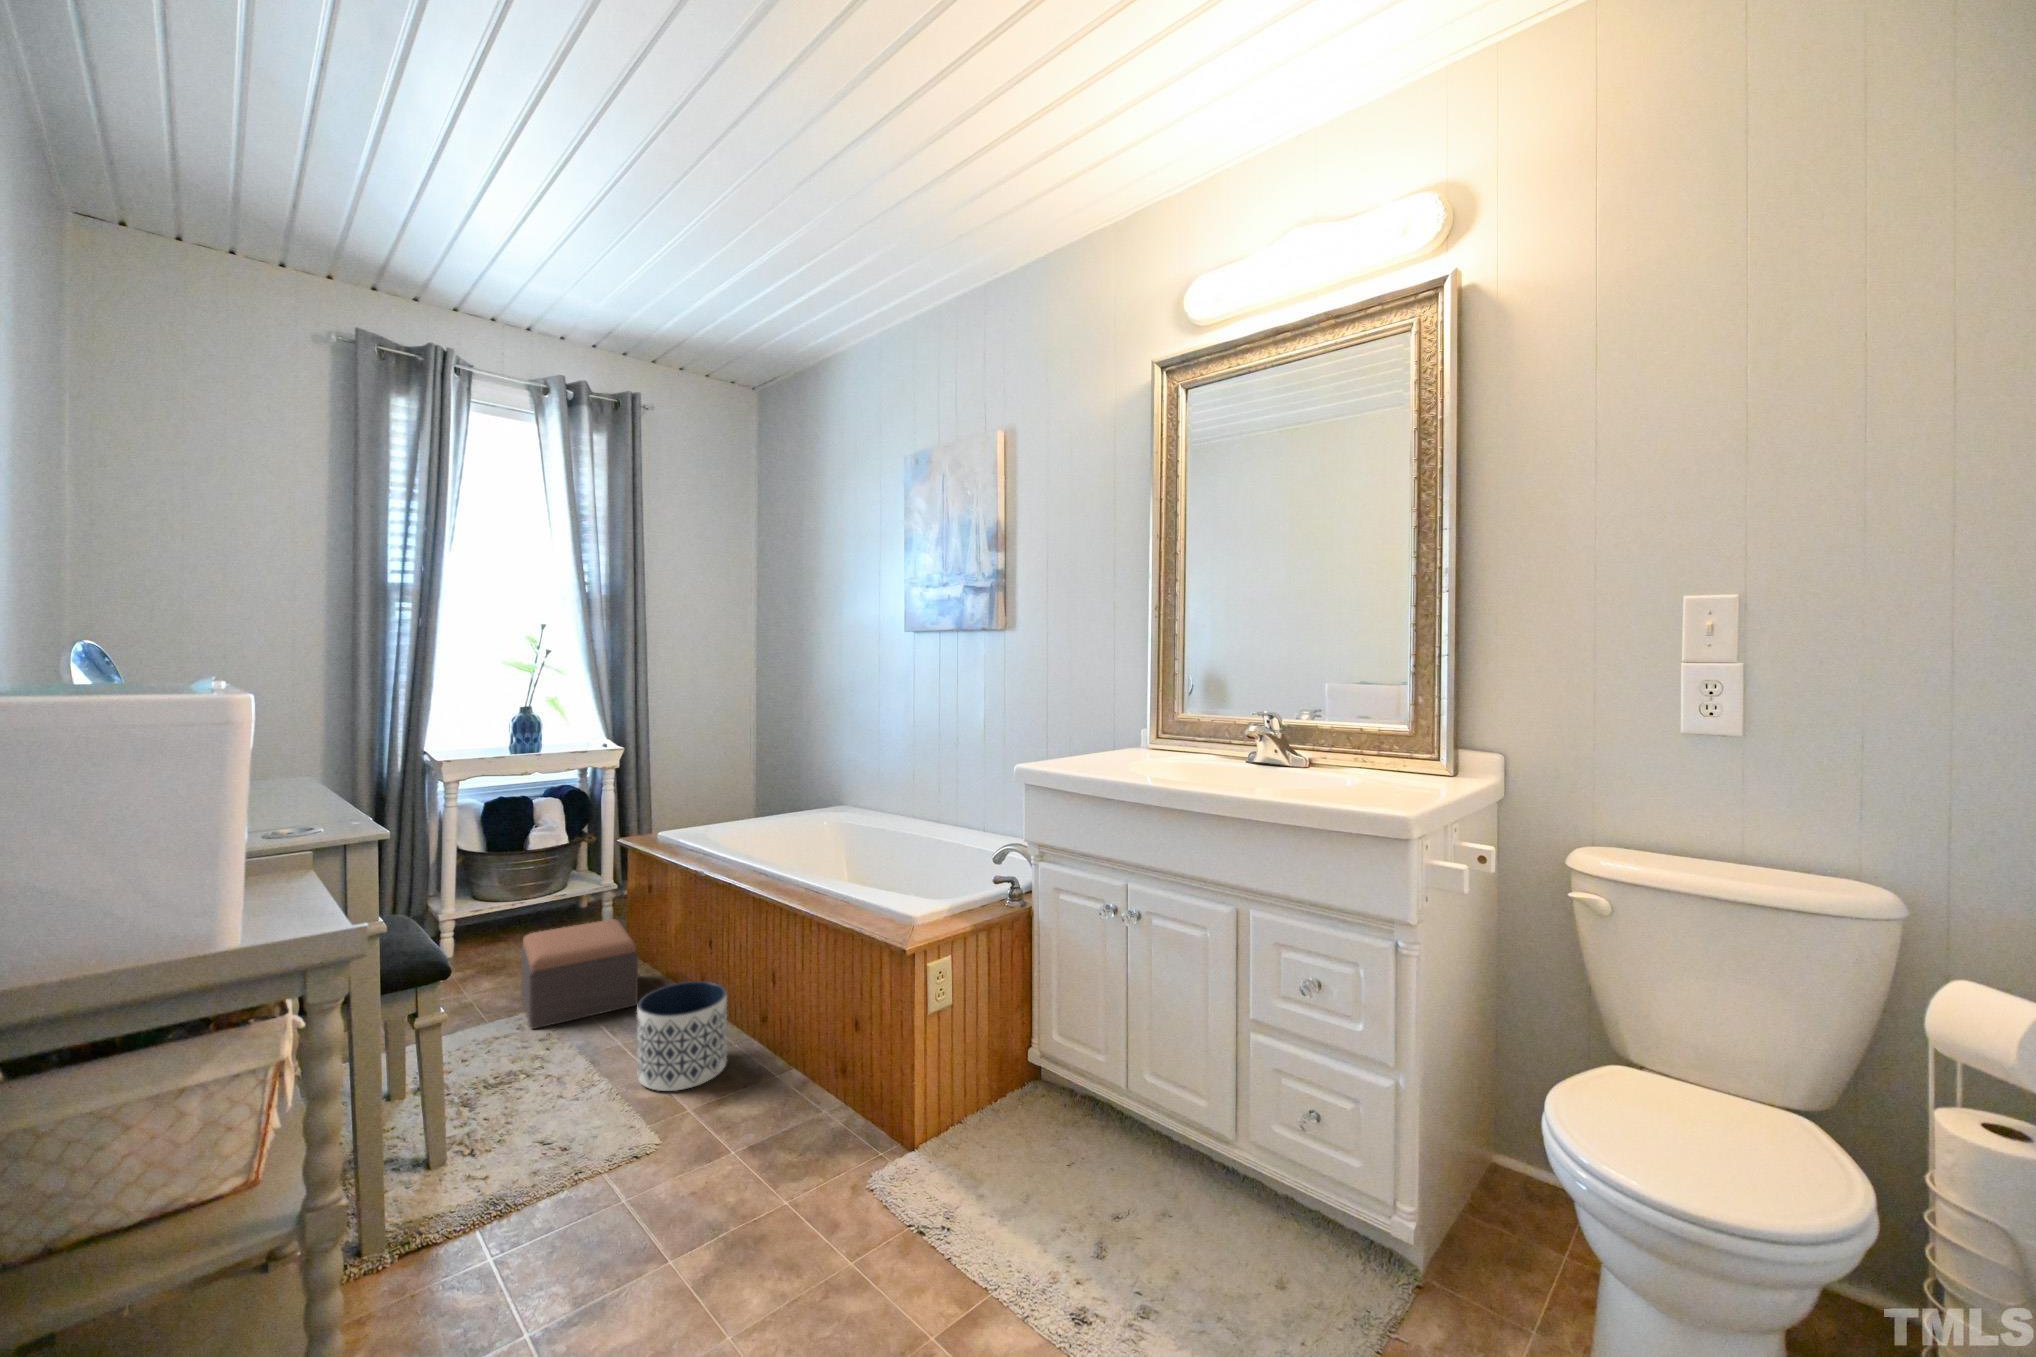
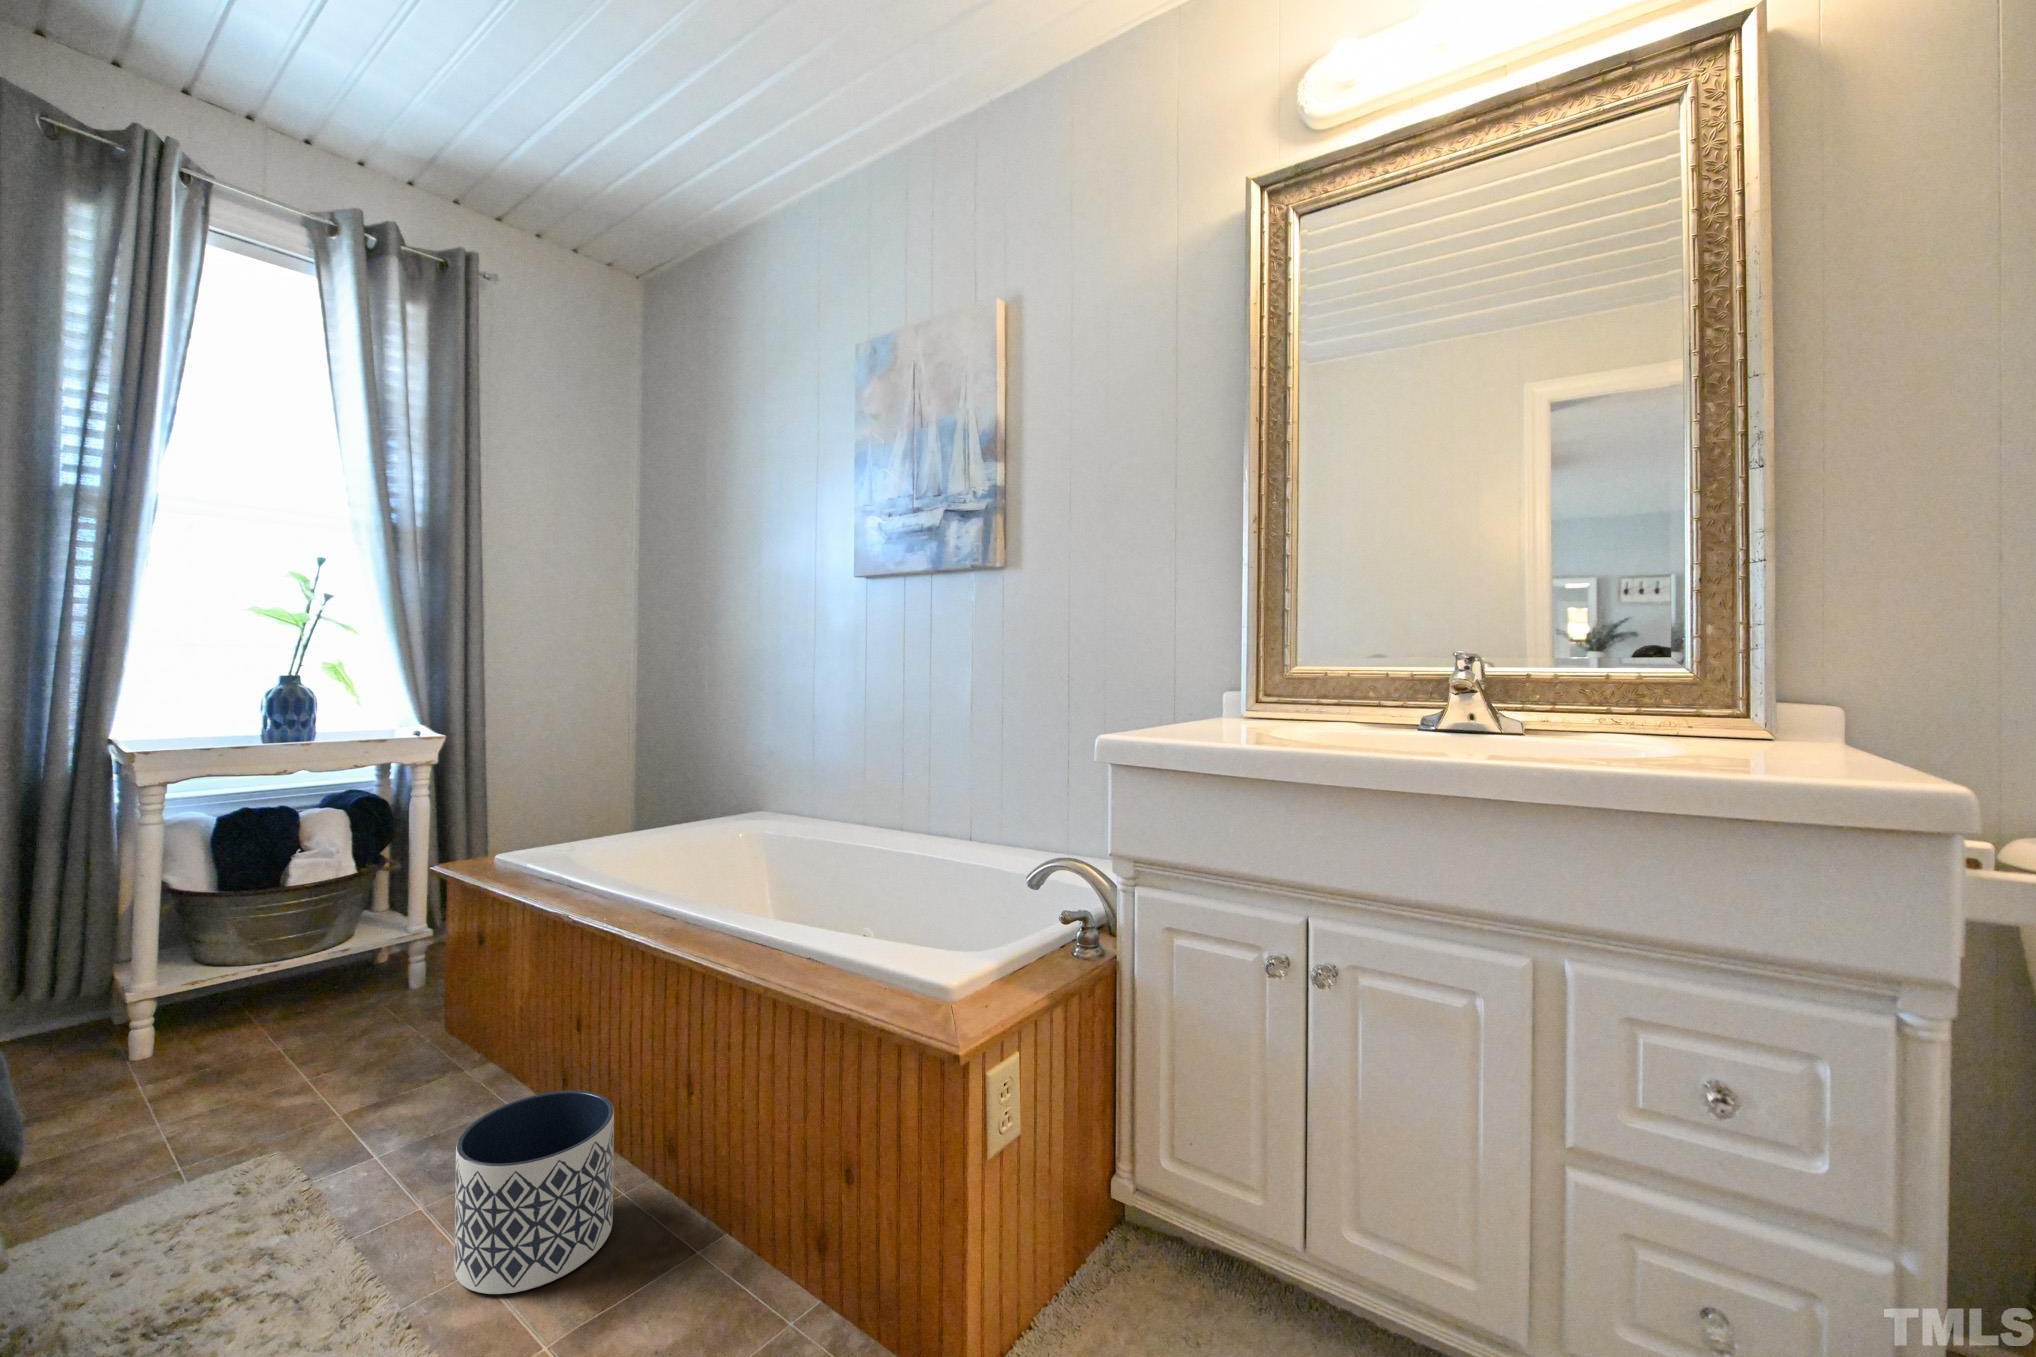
footstool: present [521,919,638,1029] -> none [260,988,461,1183]

